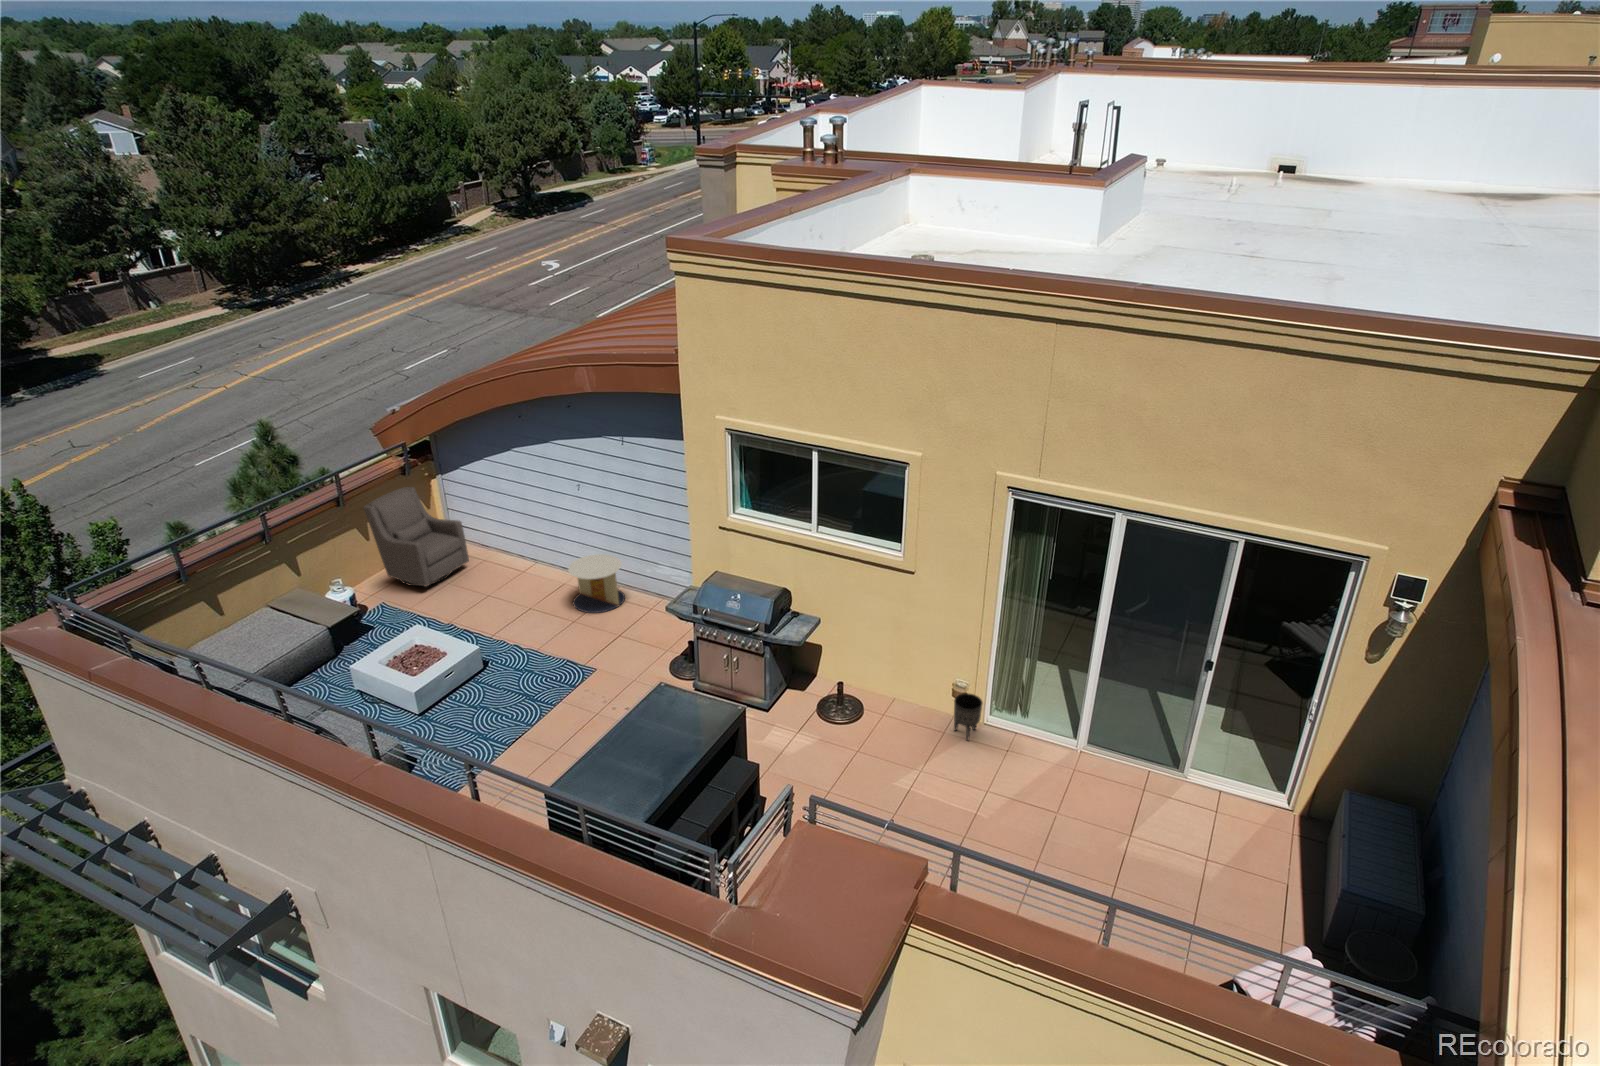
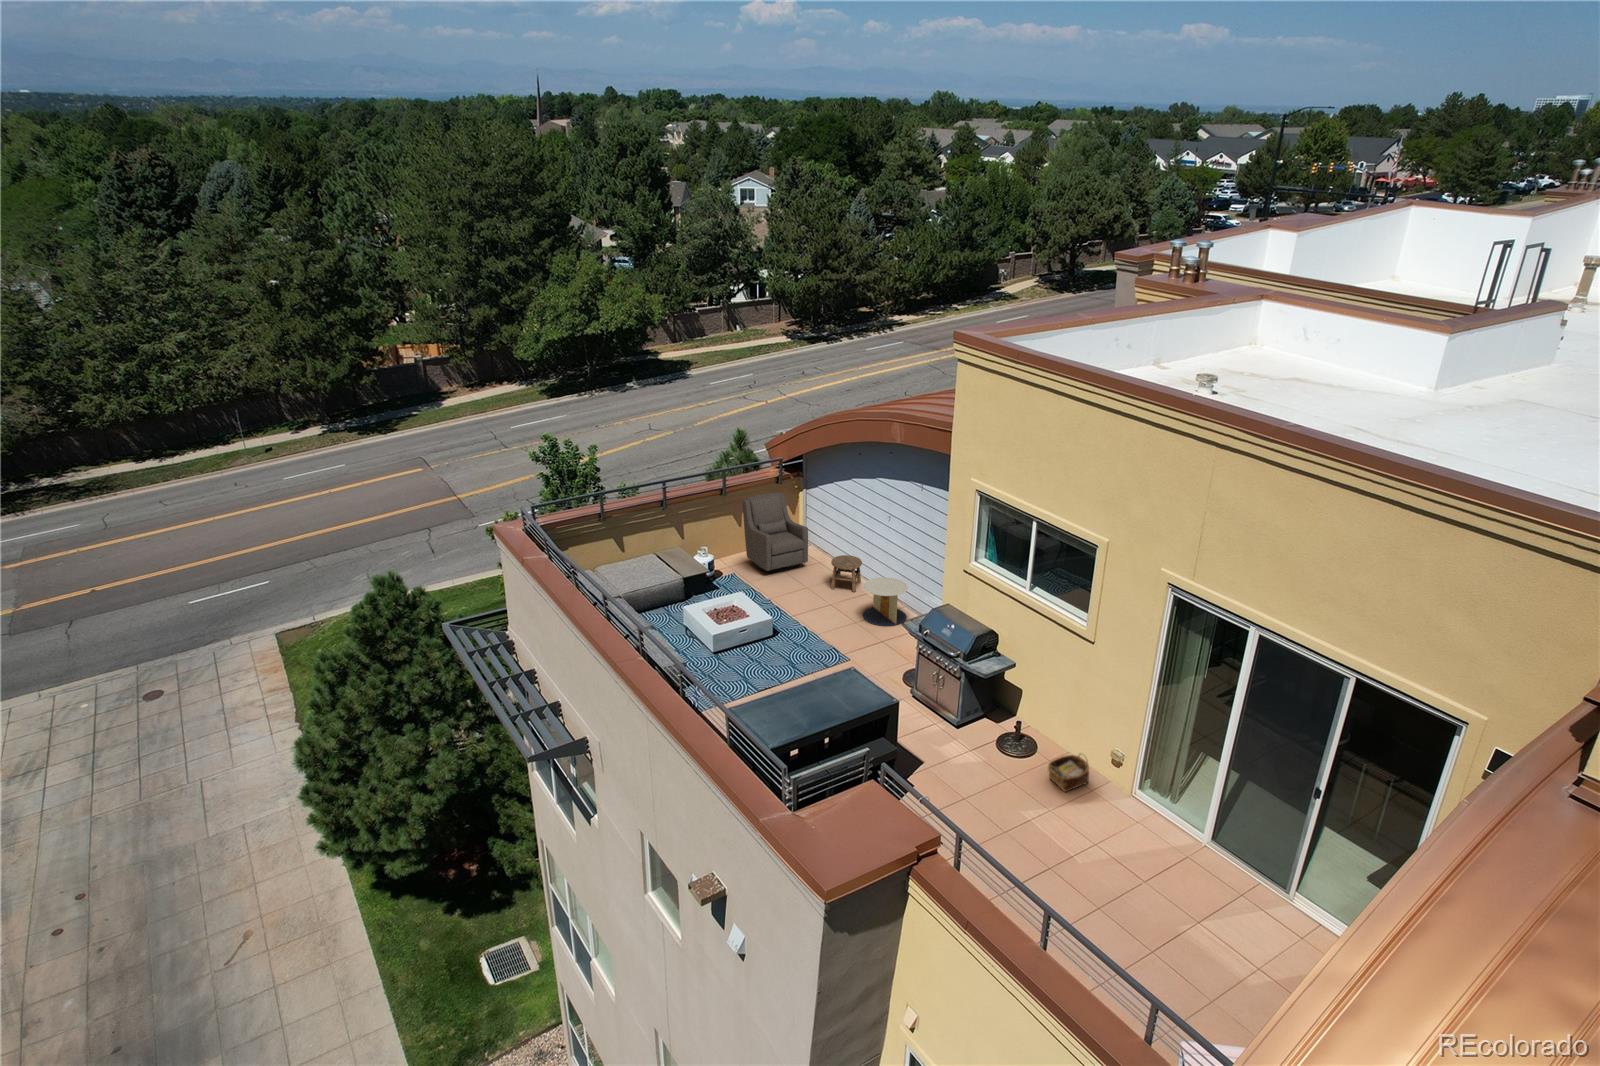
stool: none [508,541,547,586] -> present [831,555,862,592]
woven basket: none [895,687,936,733] -> present [1048,754,1089,792]
planter: present [954,693,982,741] -> none [1095,768,1123,813]

